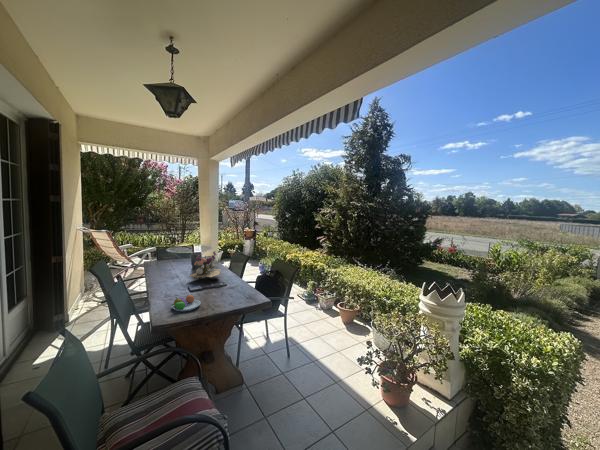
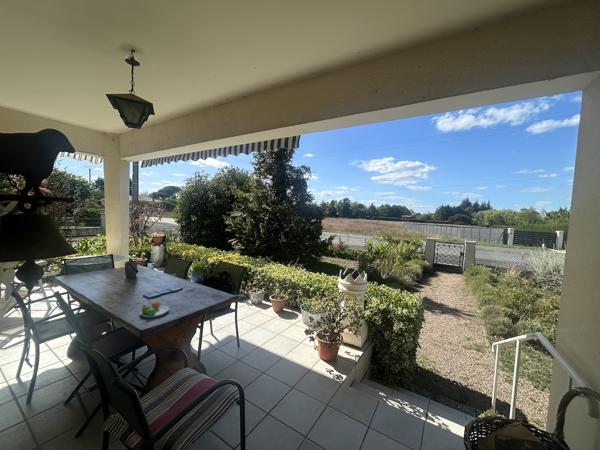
flower arrangement: present [189,251,221,279] -> none [134,259,169,289]

